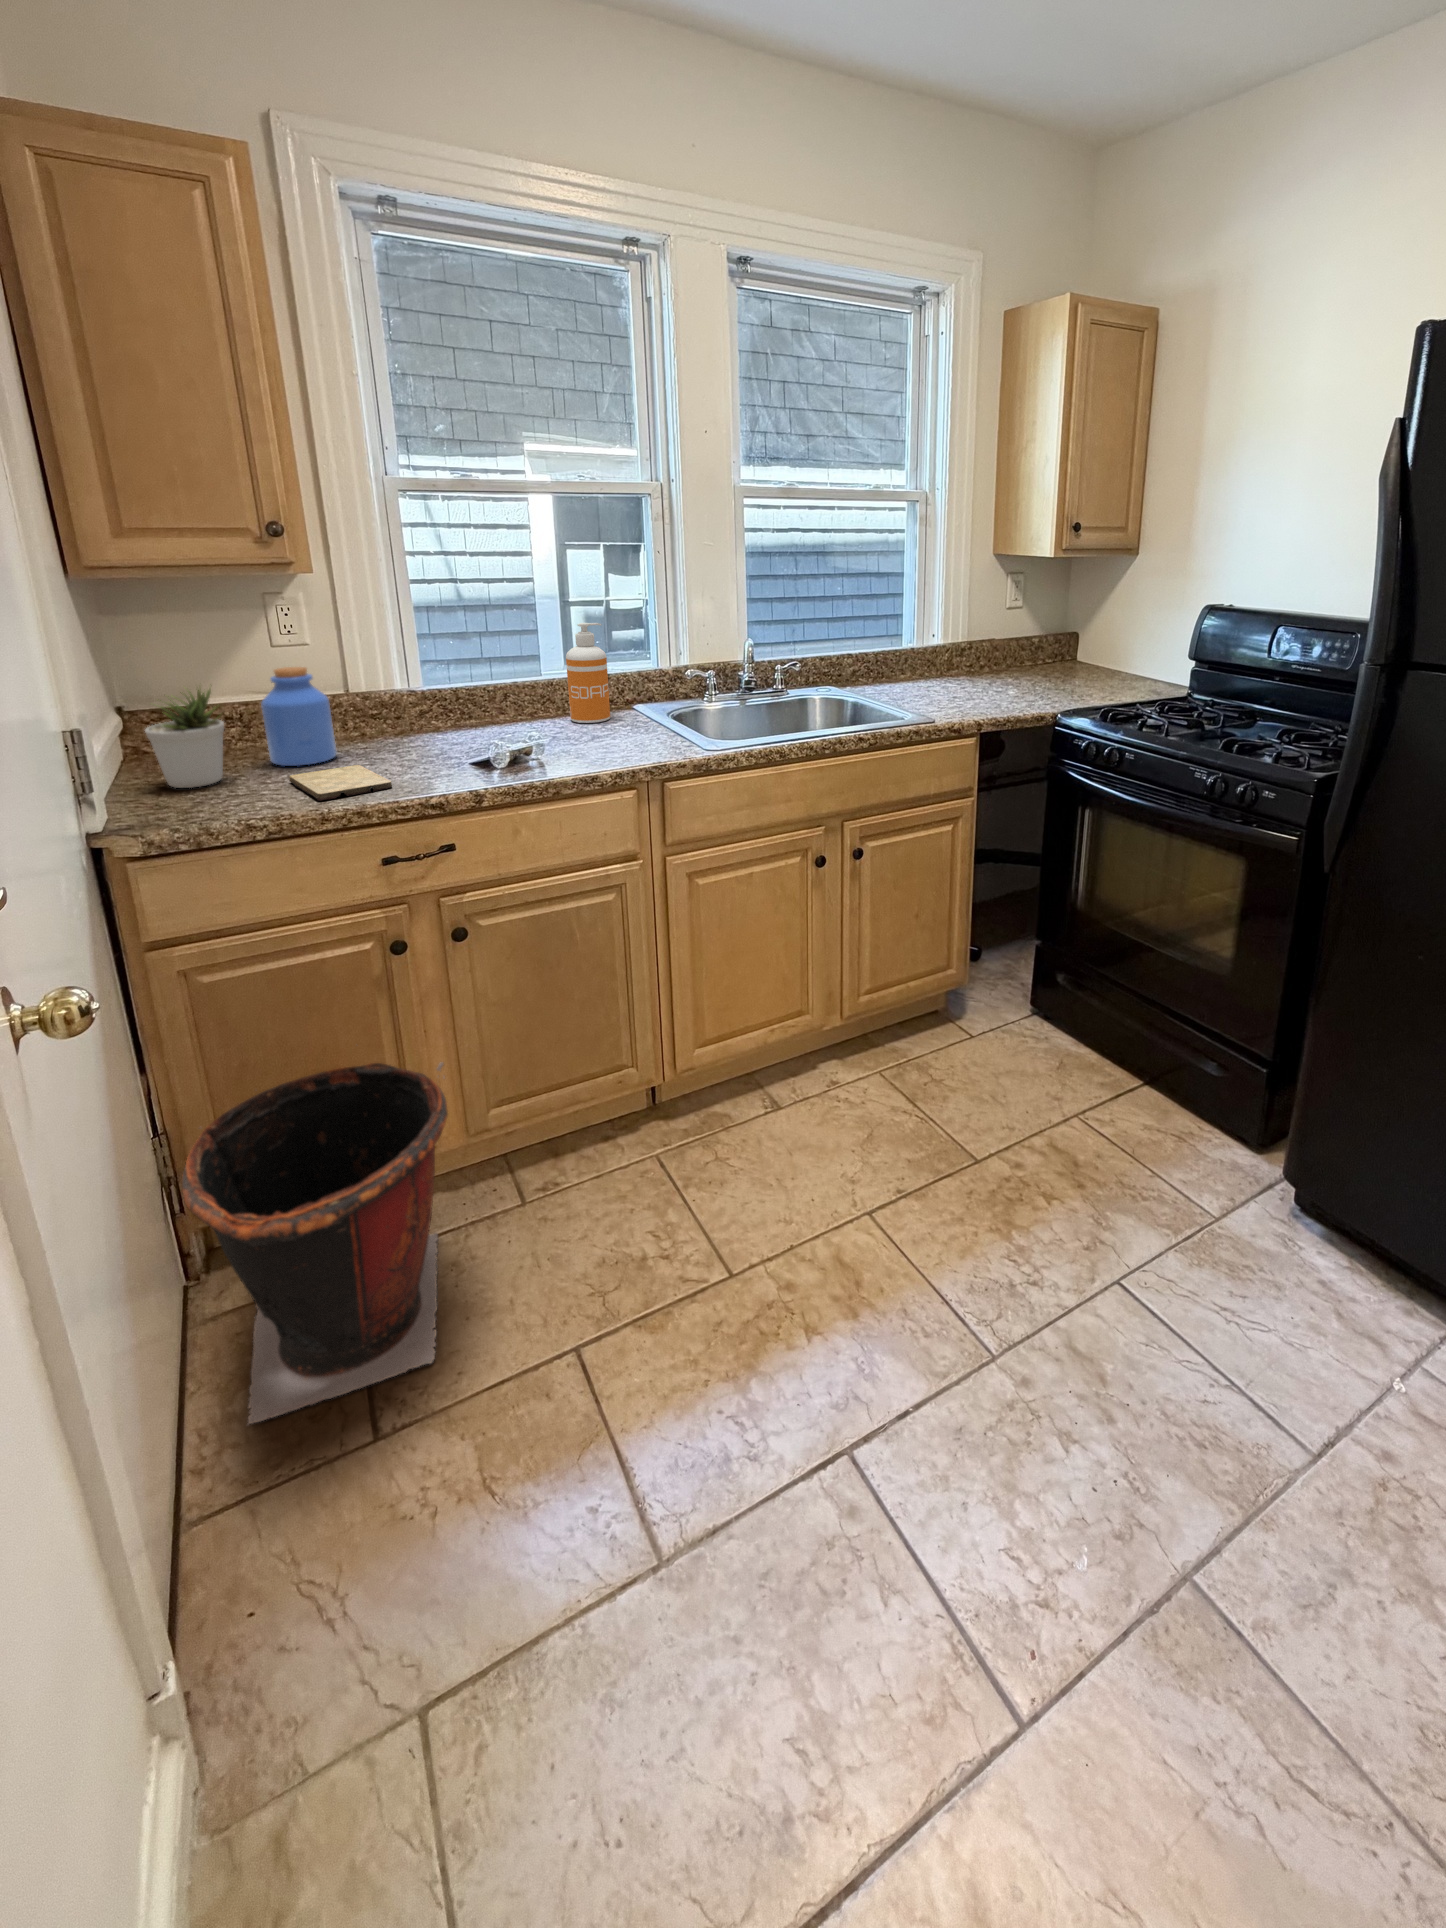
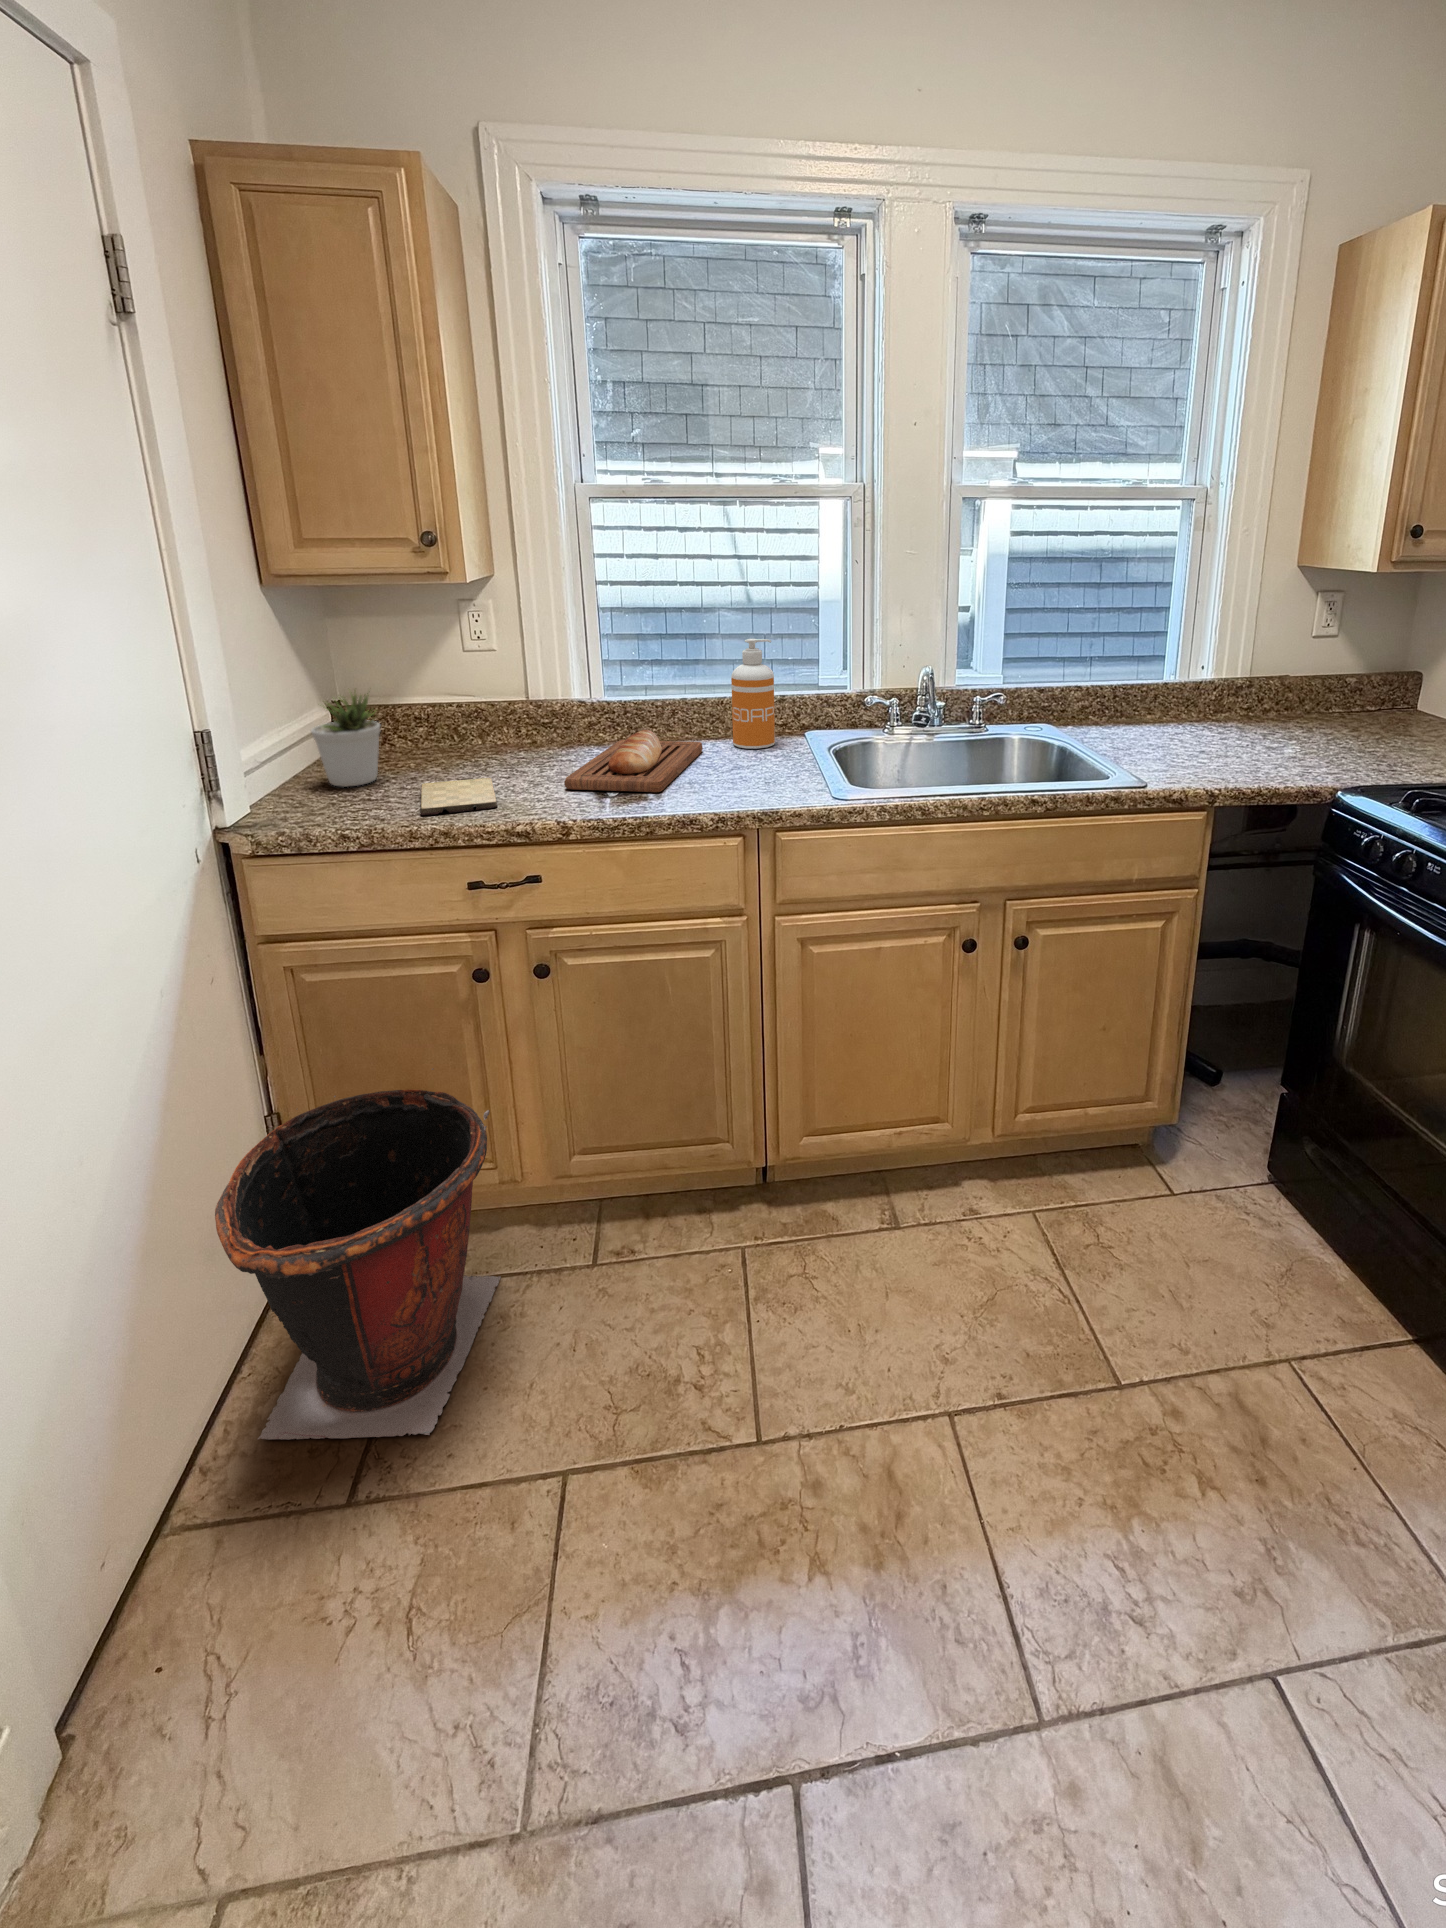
jar: present [261,667,337,766] -> none [423,674,490,772]
bread loaf: none [444,711,548,767] -> present [564,730,703,792]

